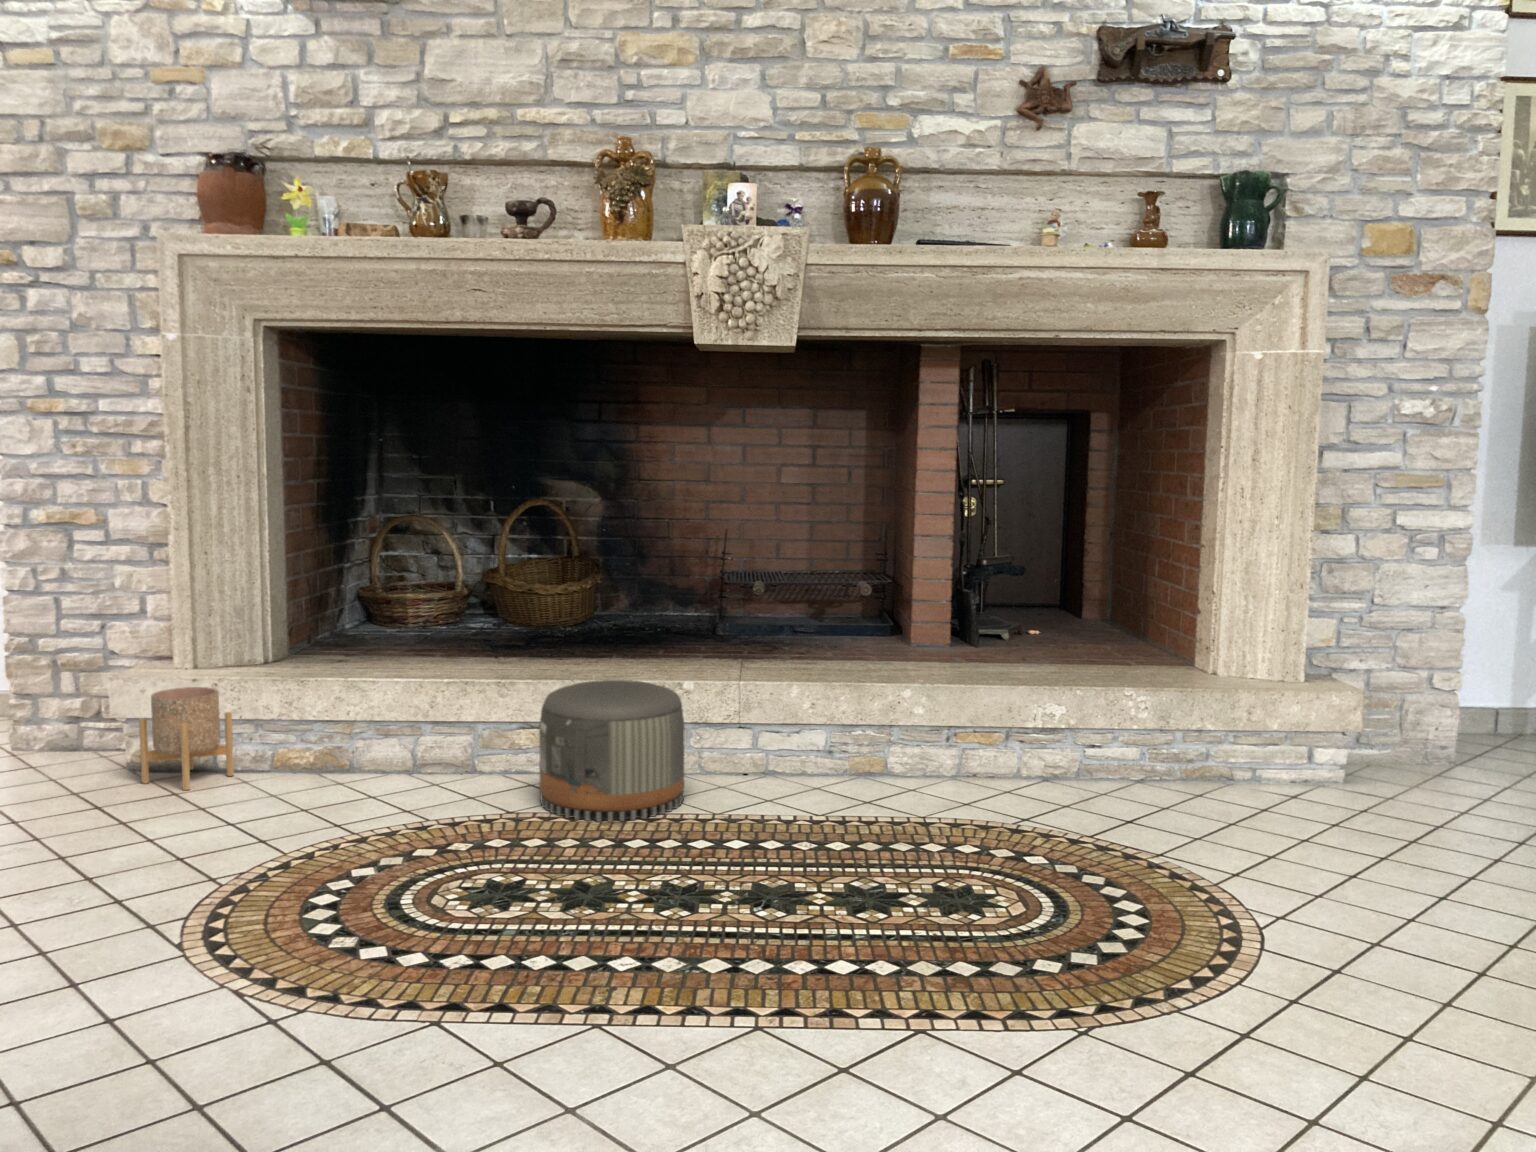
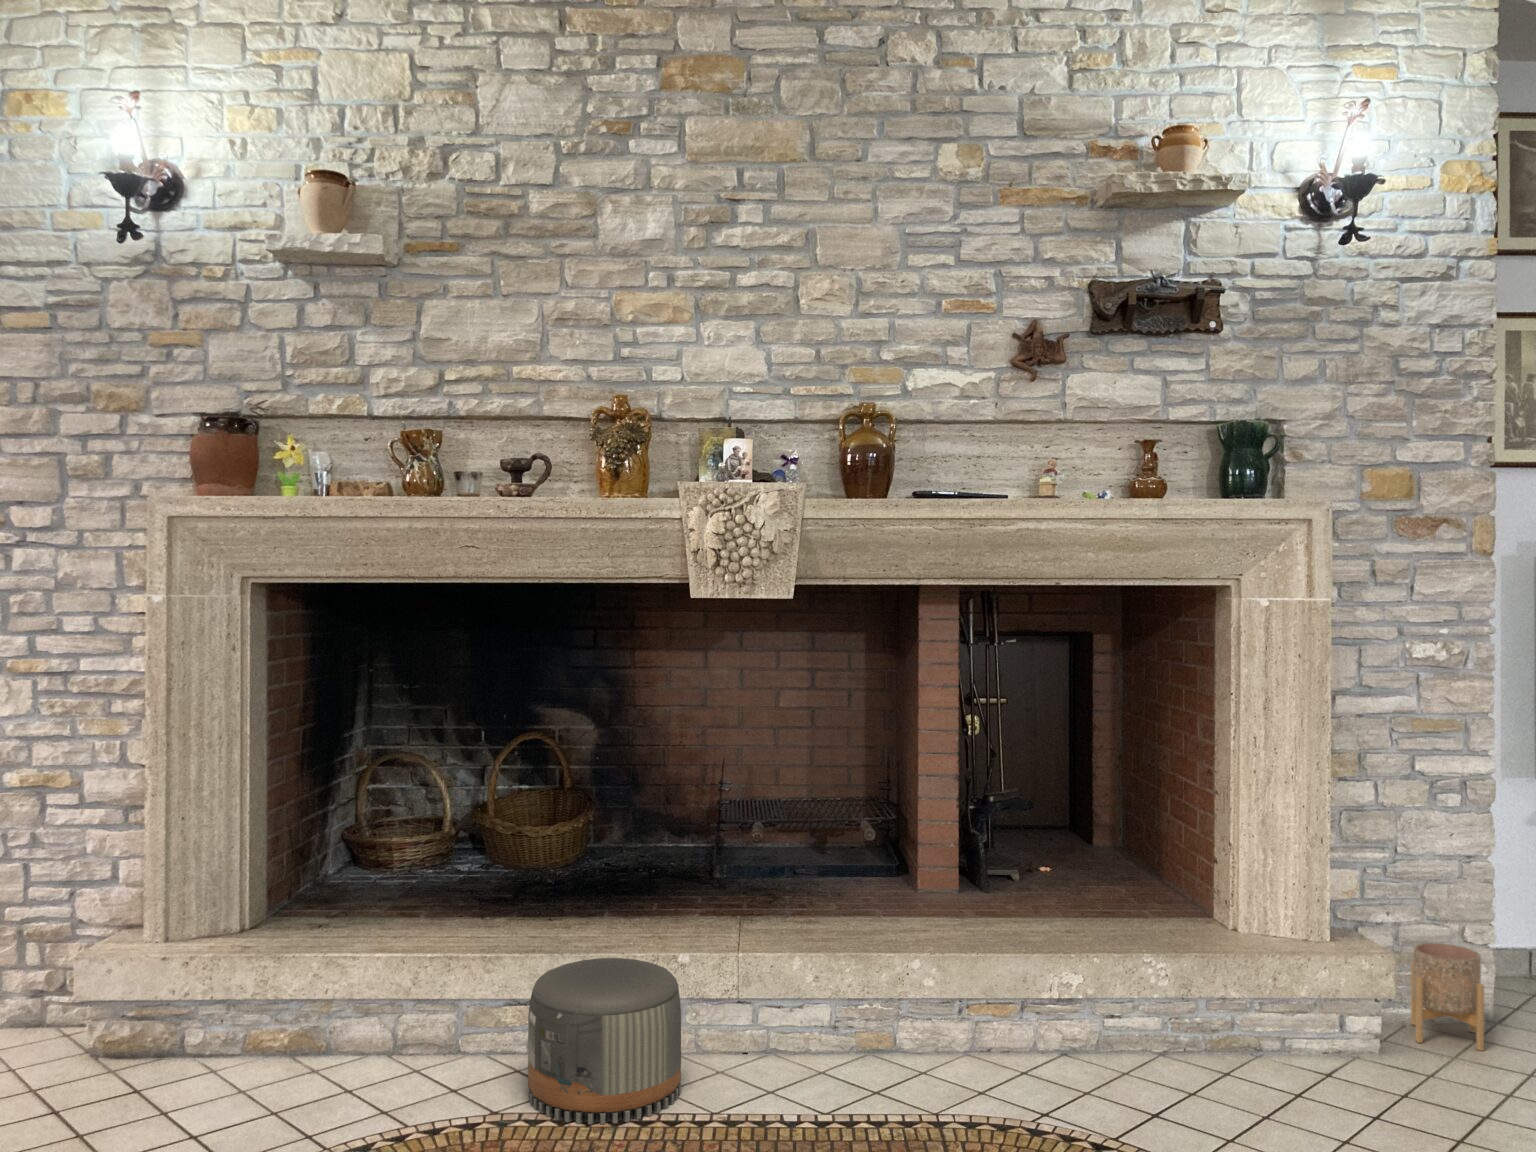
planter: present [139,687,234,790] -> present [1411,943,1484,1051]

